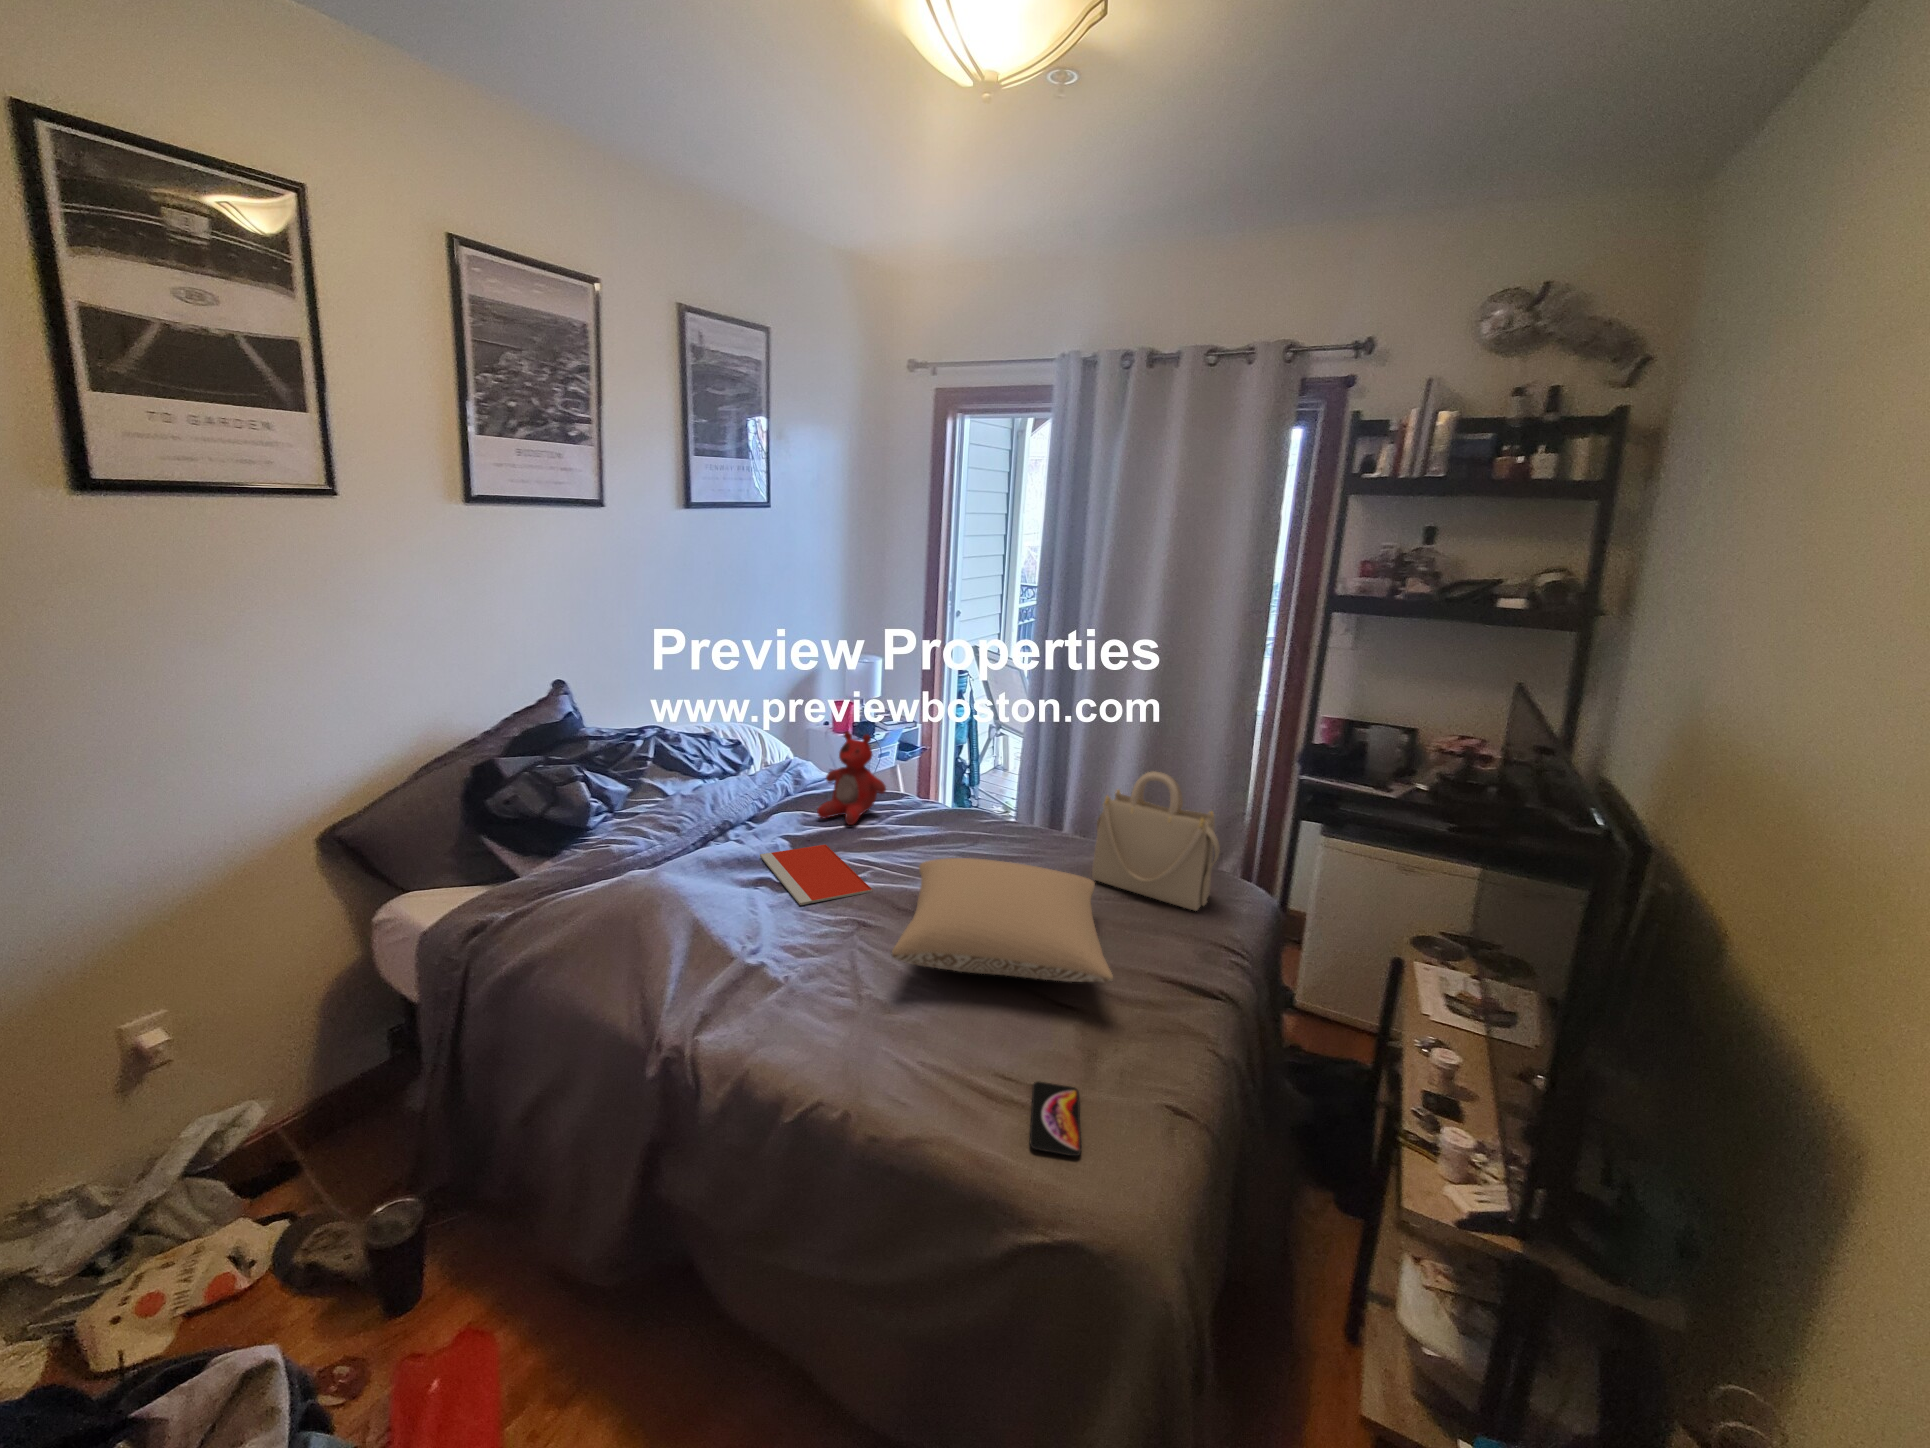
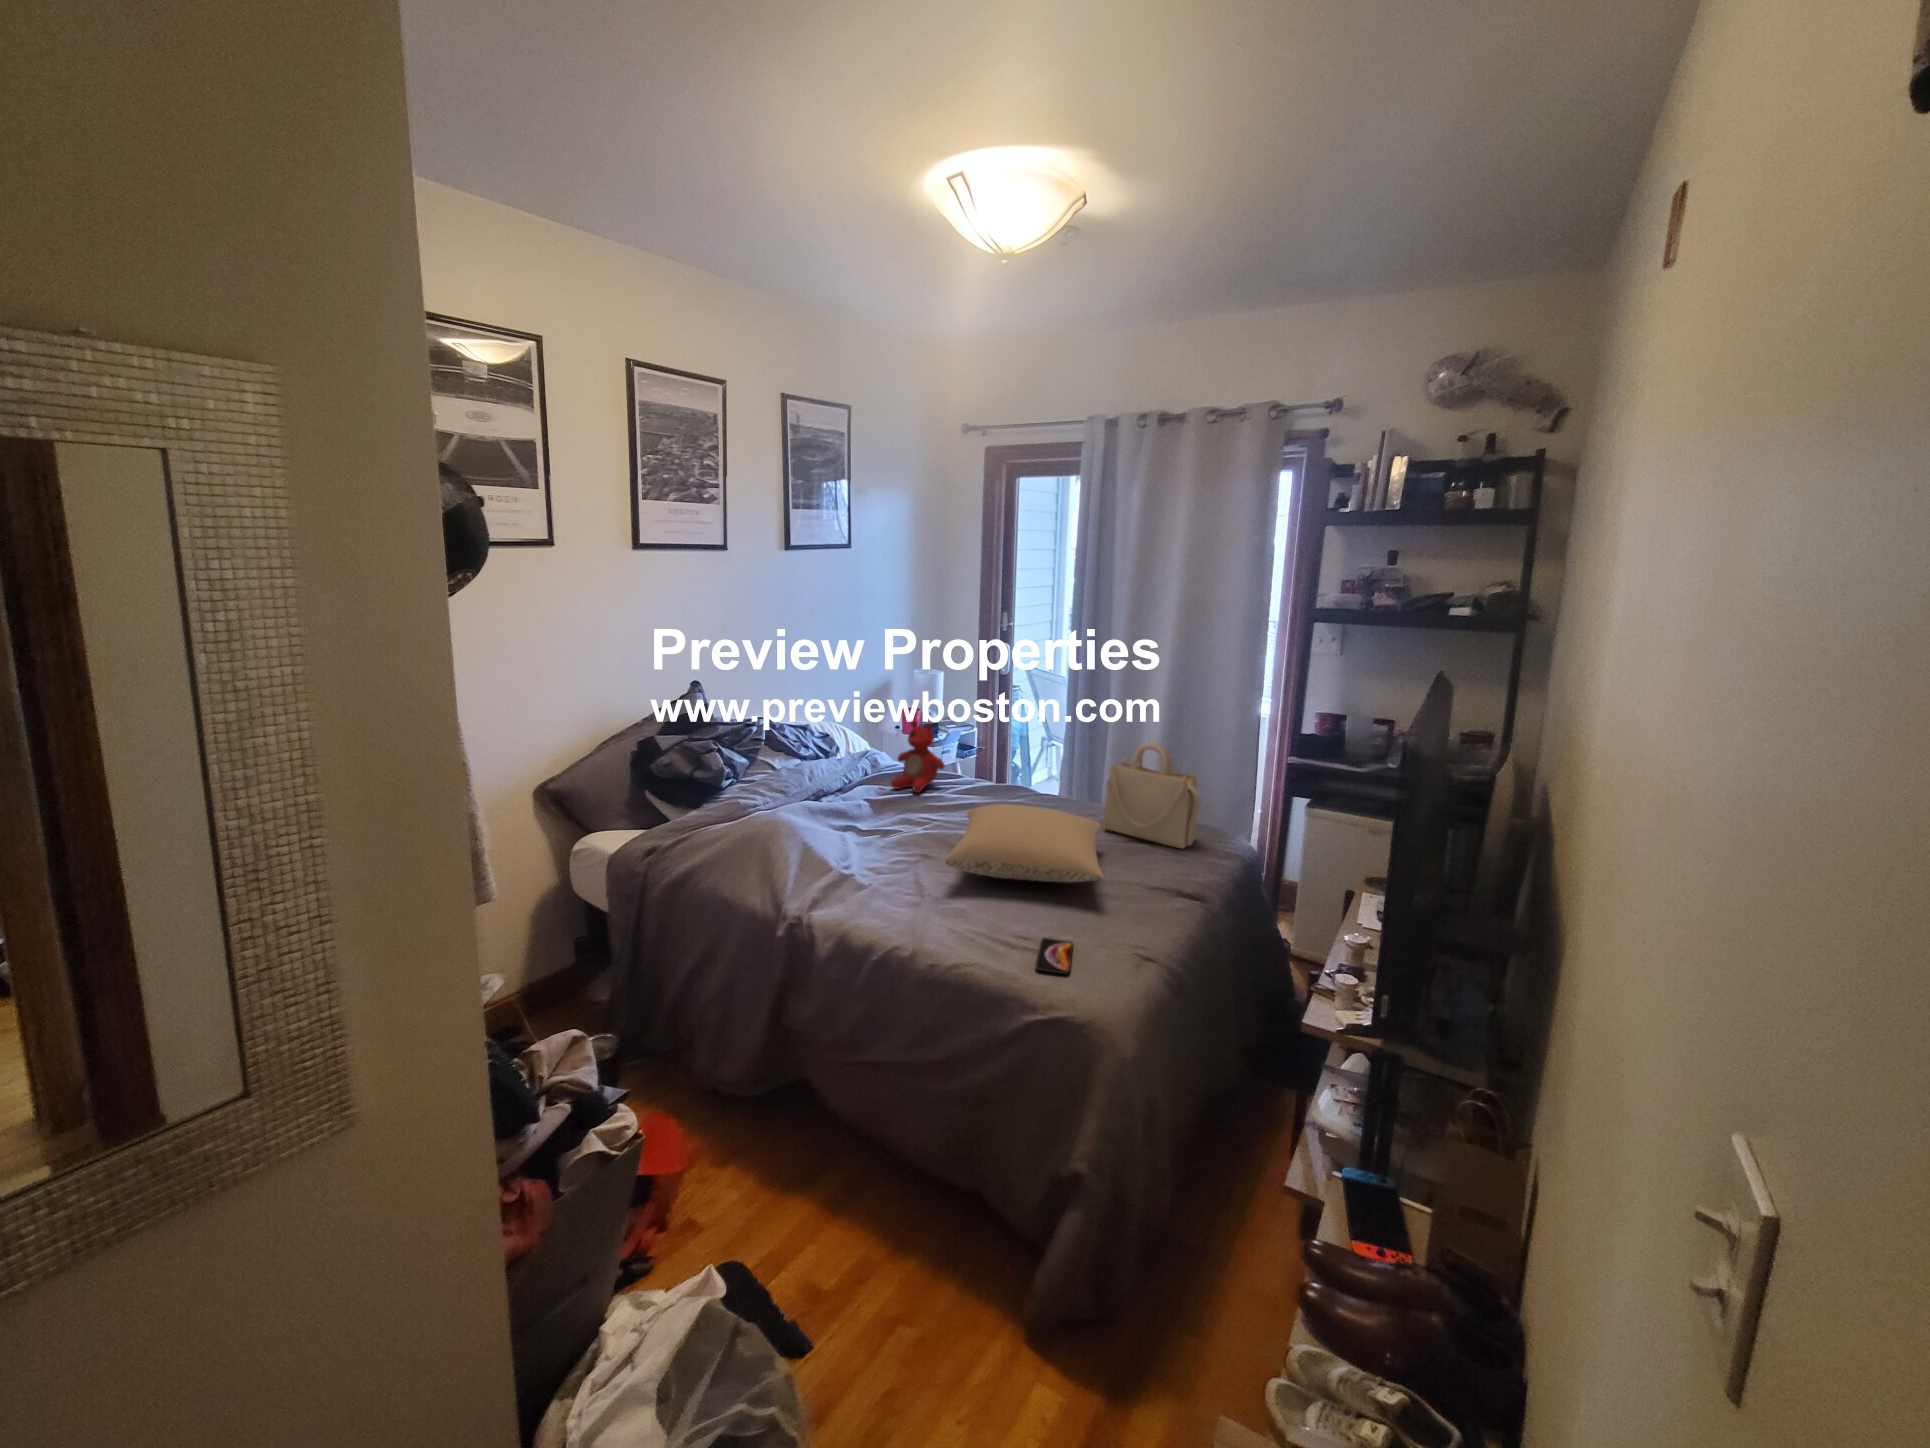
notebook: present [760,844,873,905] -> none [848,805,933,841]

